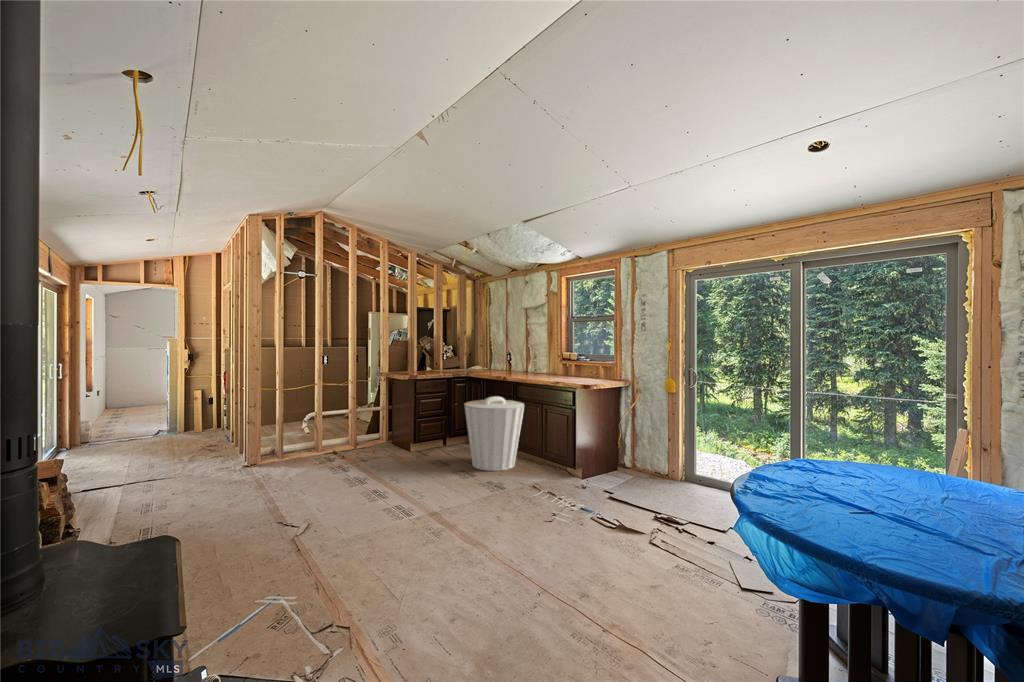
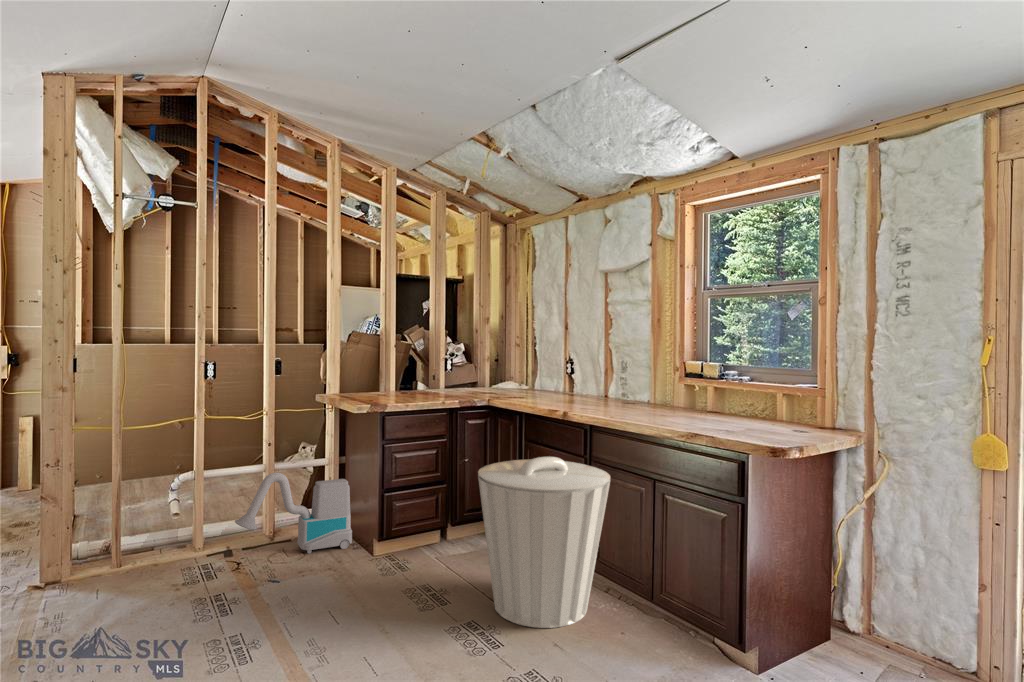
vacuum cleaner: none [341,411,399,451] -> present [235,473,352,554]

